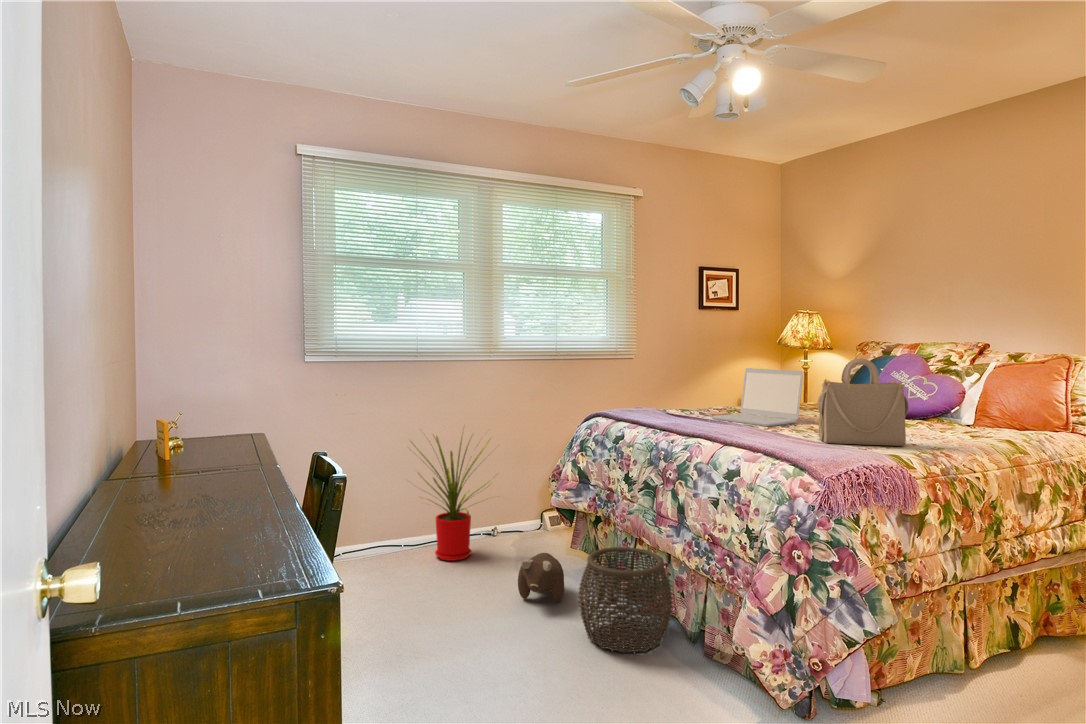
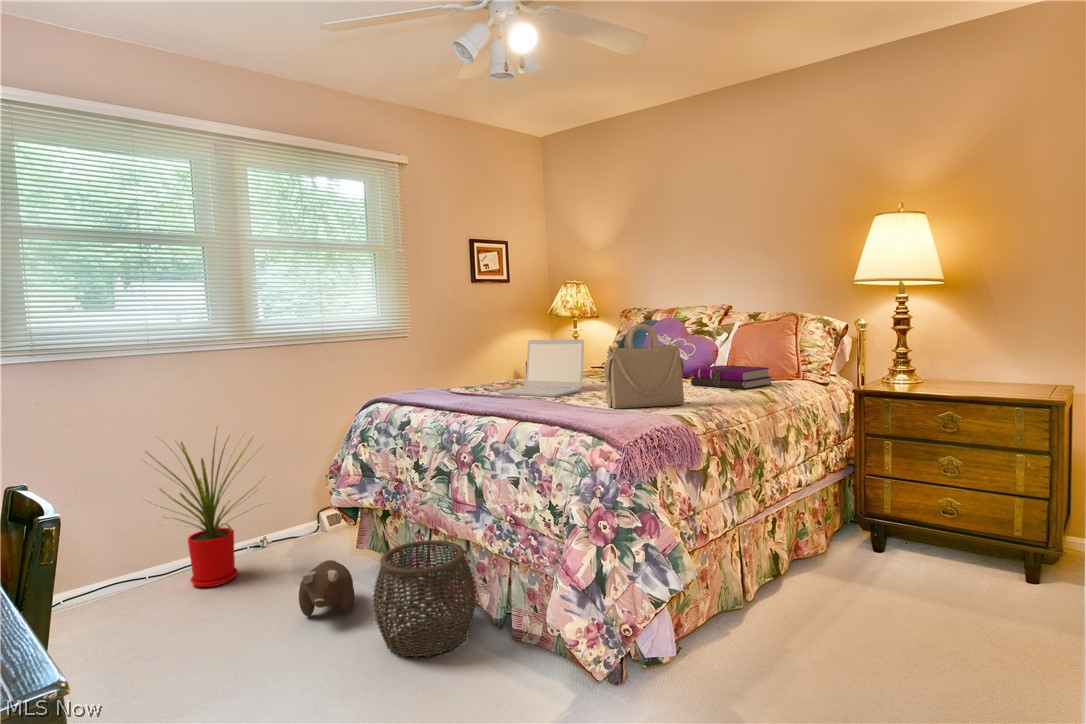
notebook: none [926,409,1030,437] -> present [691,365,772,389]

